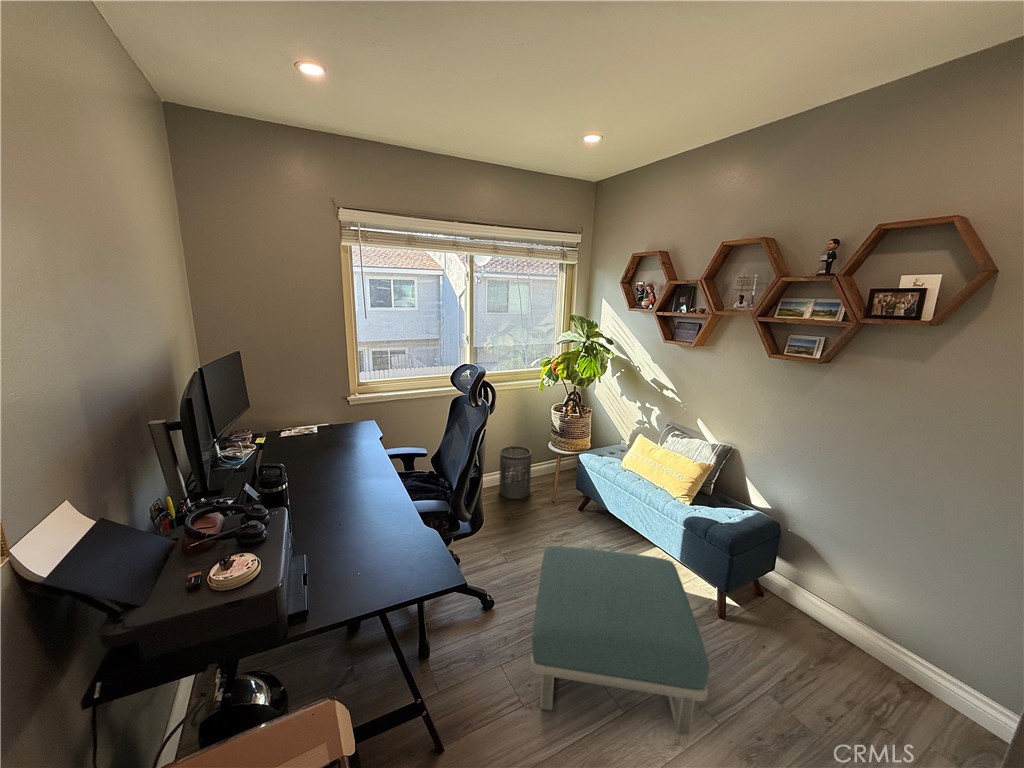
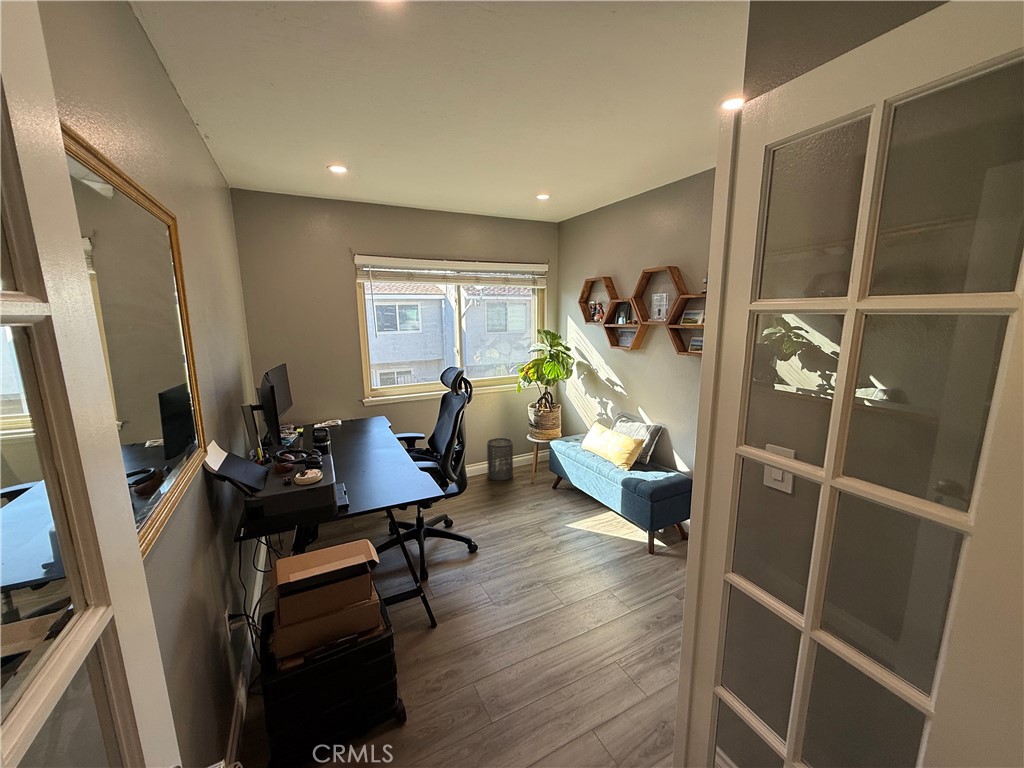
footstool: present [531,546,709,735] -> none [498,502,619,616]

